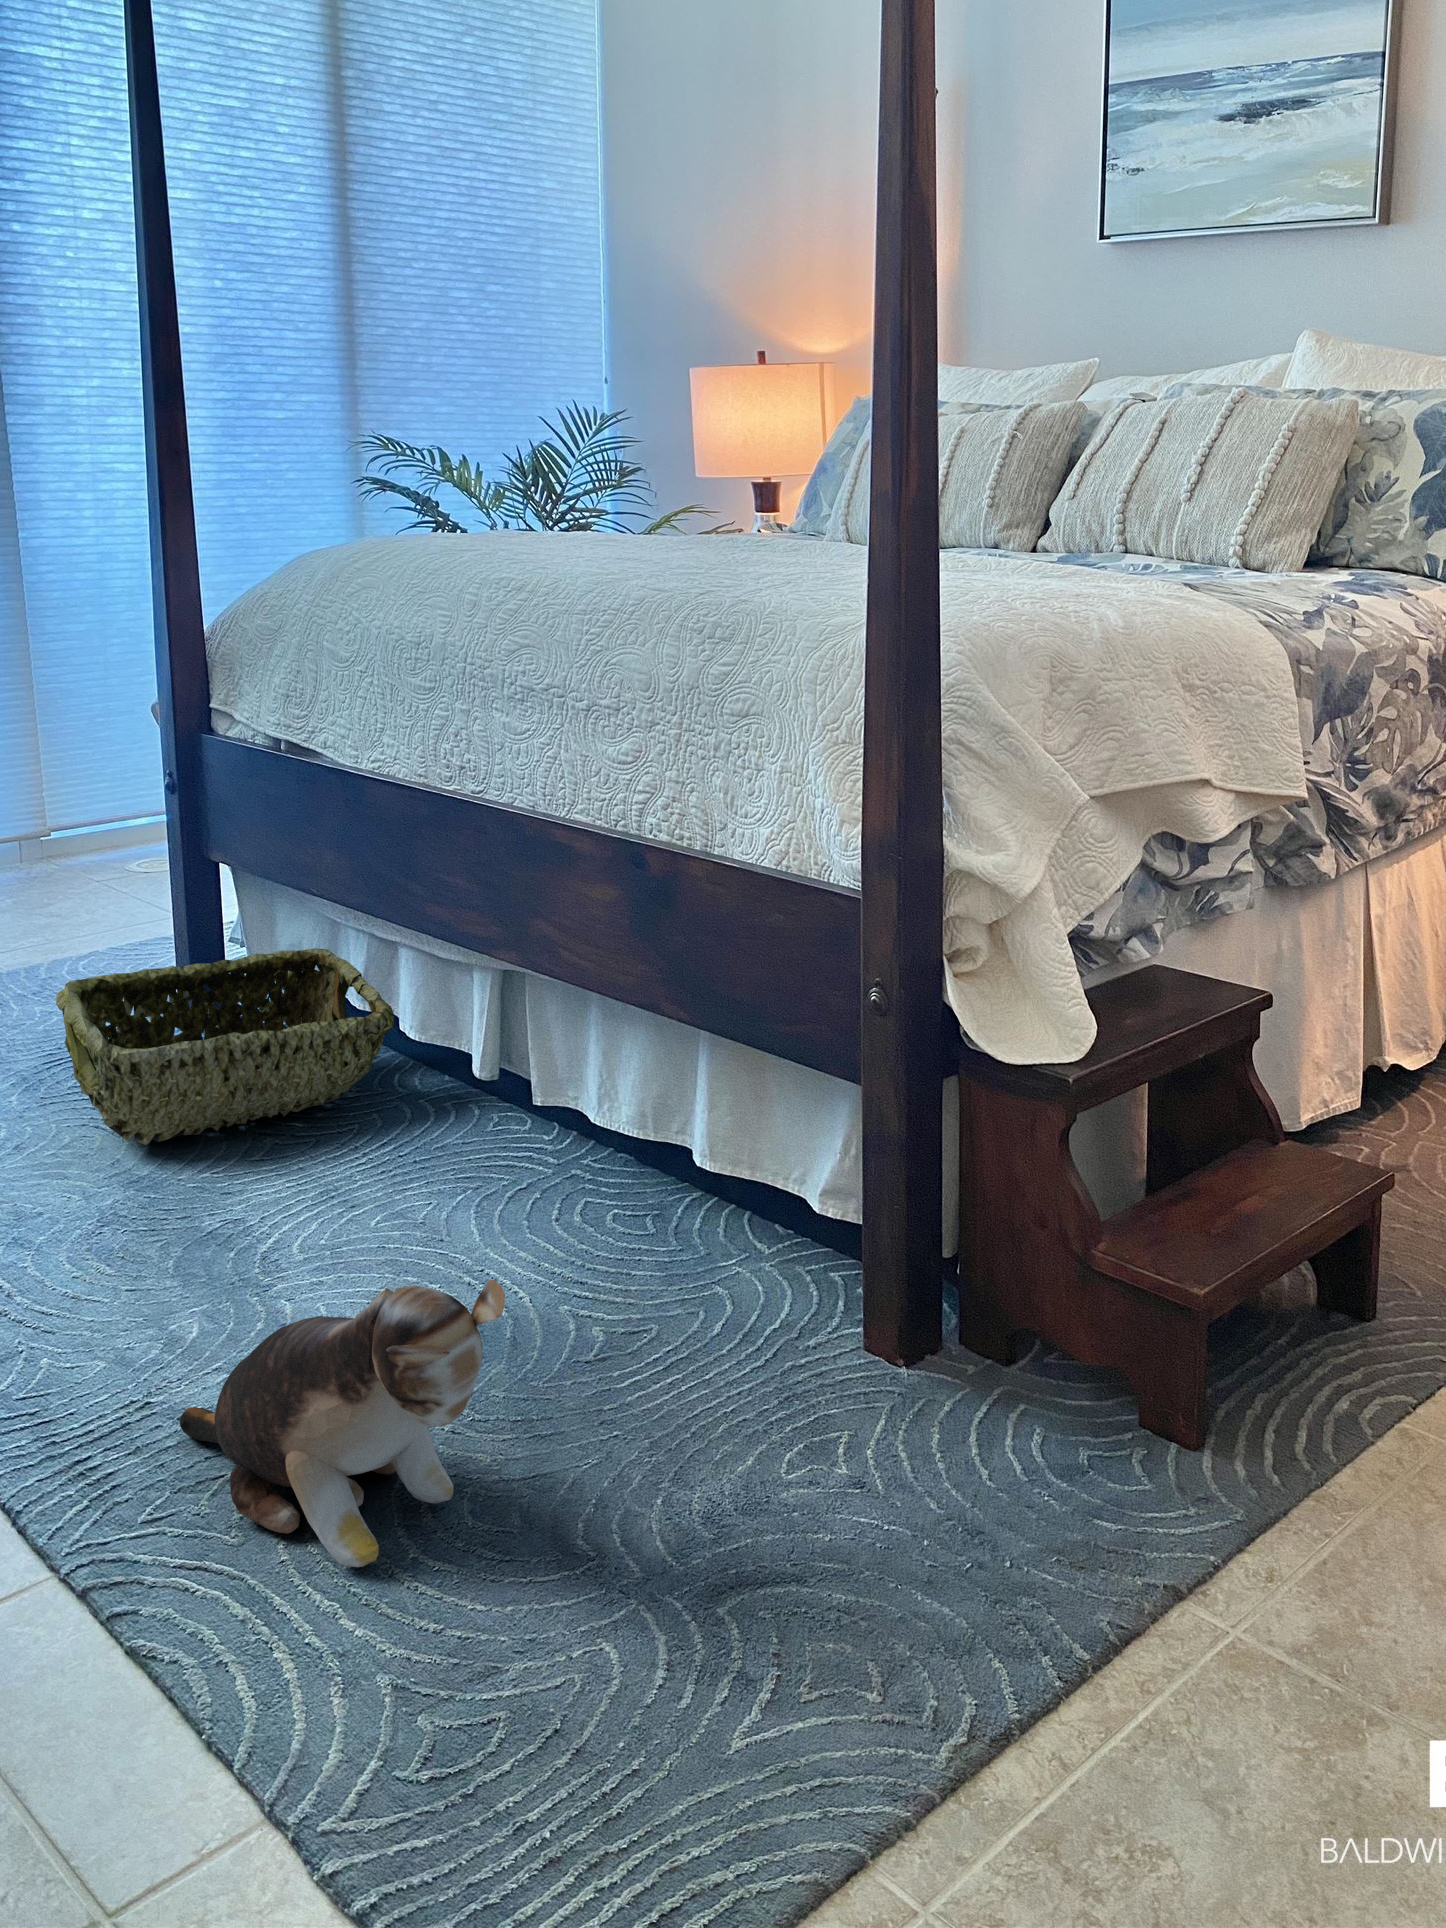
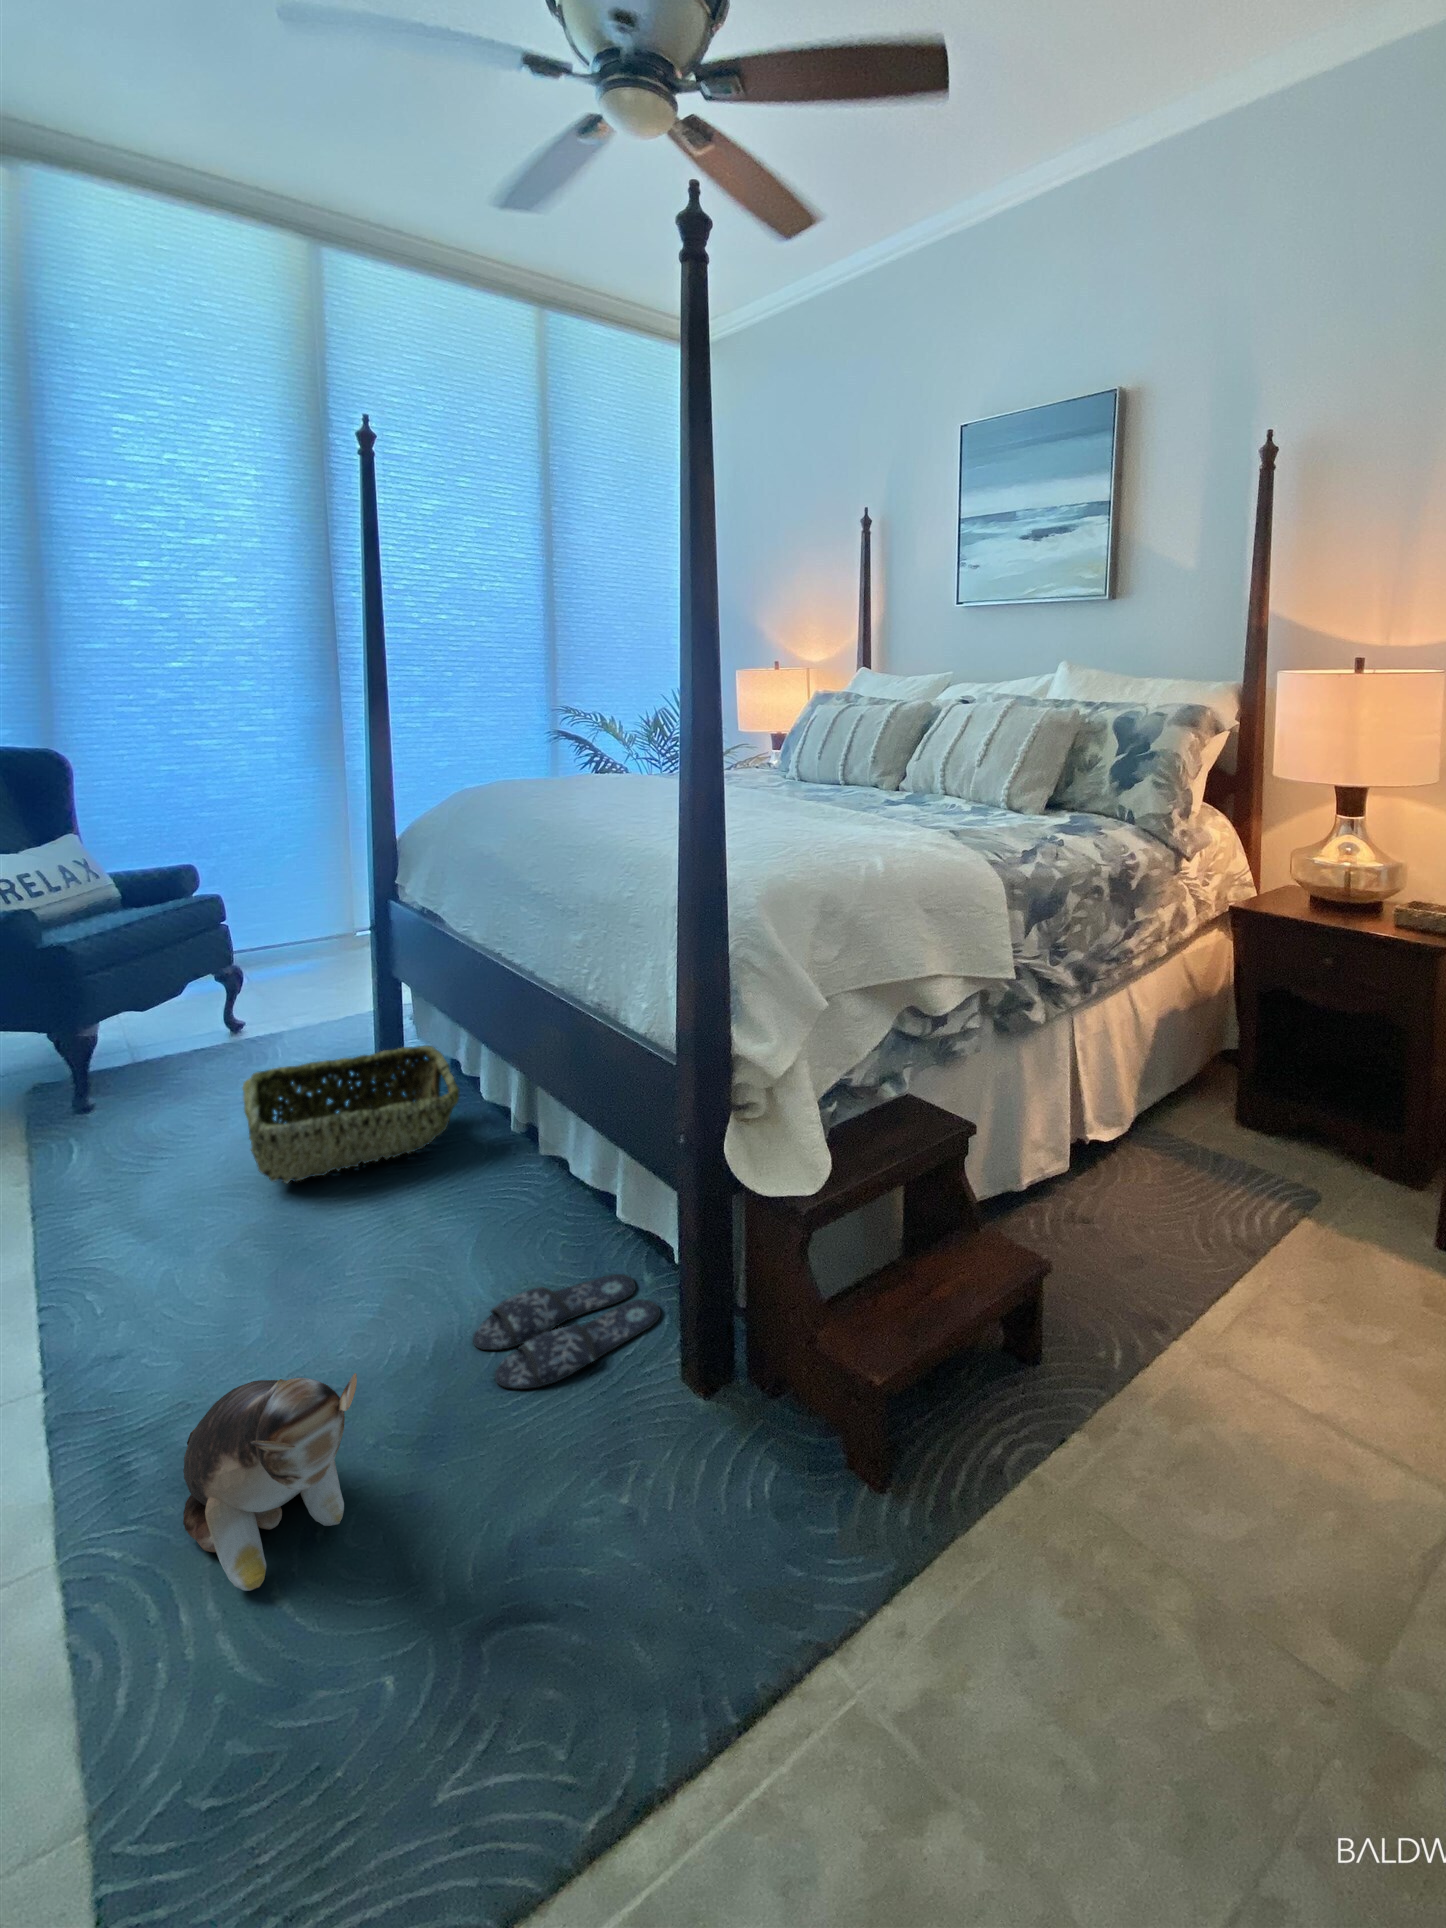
slippers: none [531,1240,799,1366] -> present [473,1274,661,1389]

